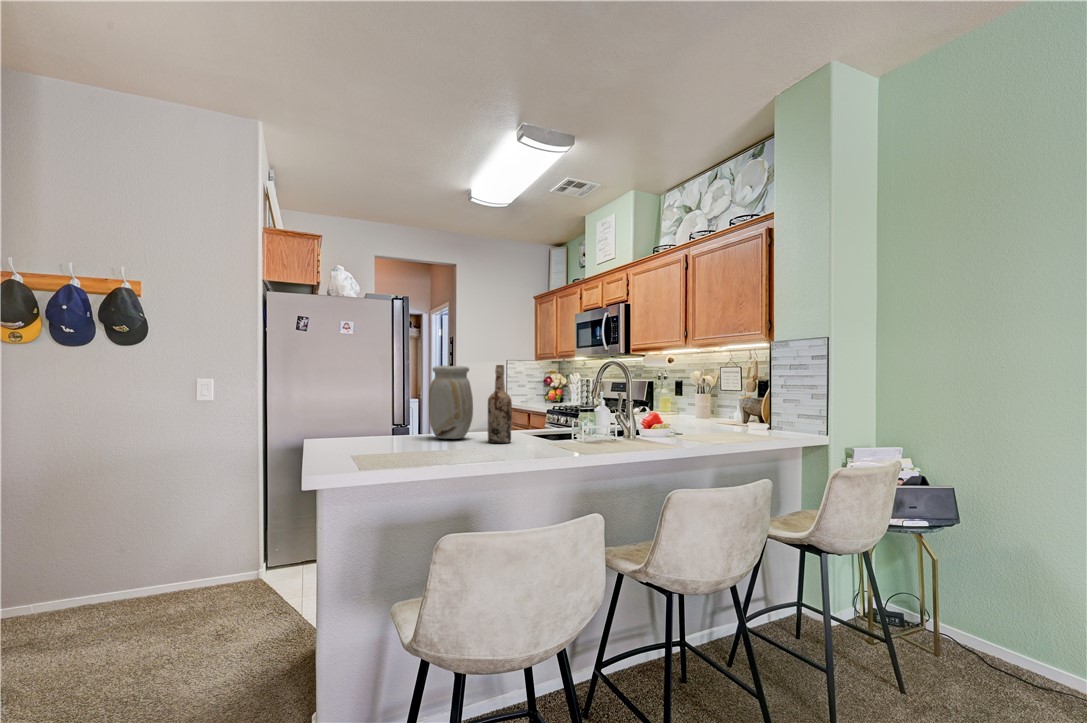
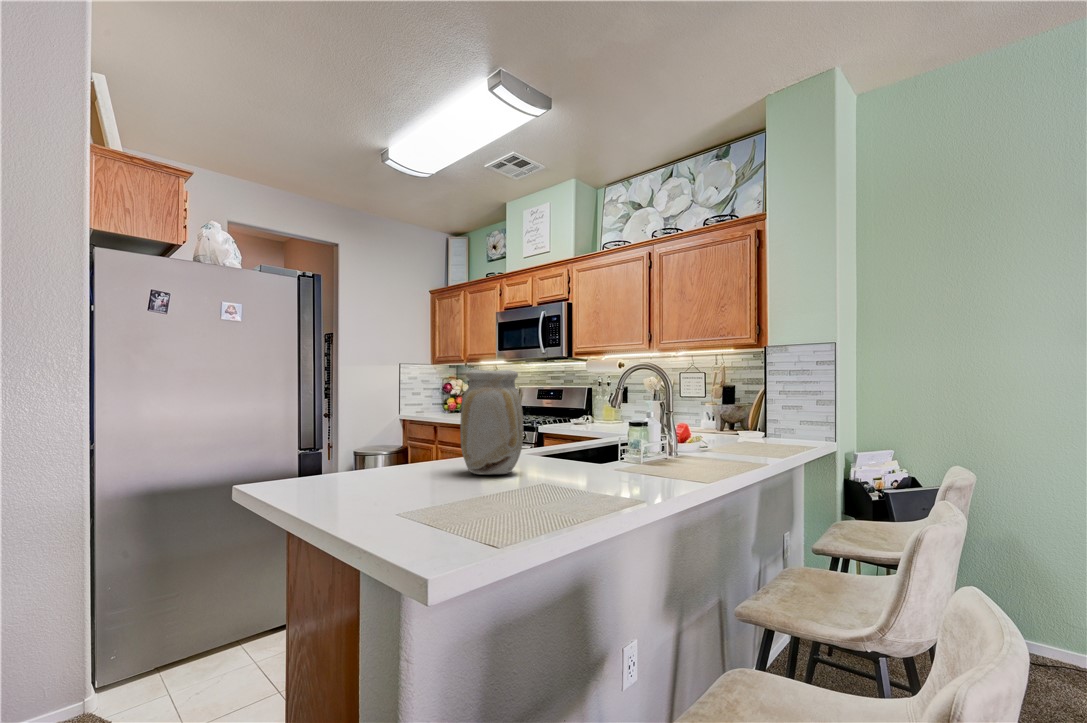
wine bottle: present [488,365,512,443] -> none [553,369,586,477]

